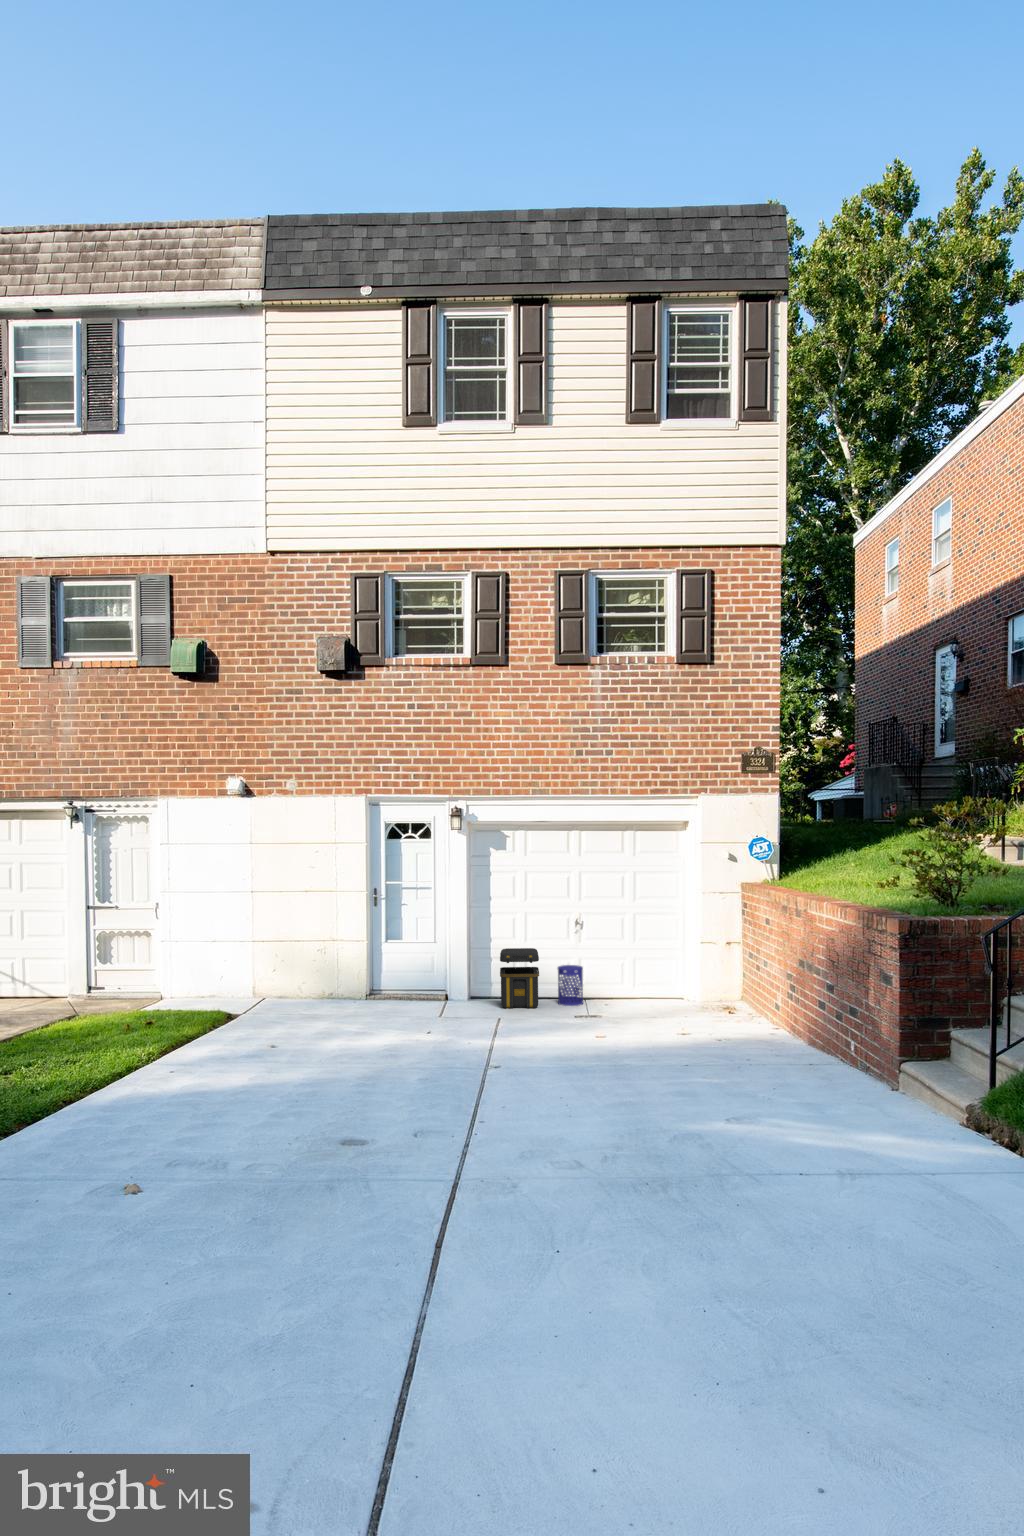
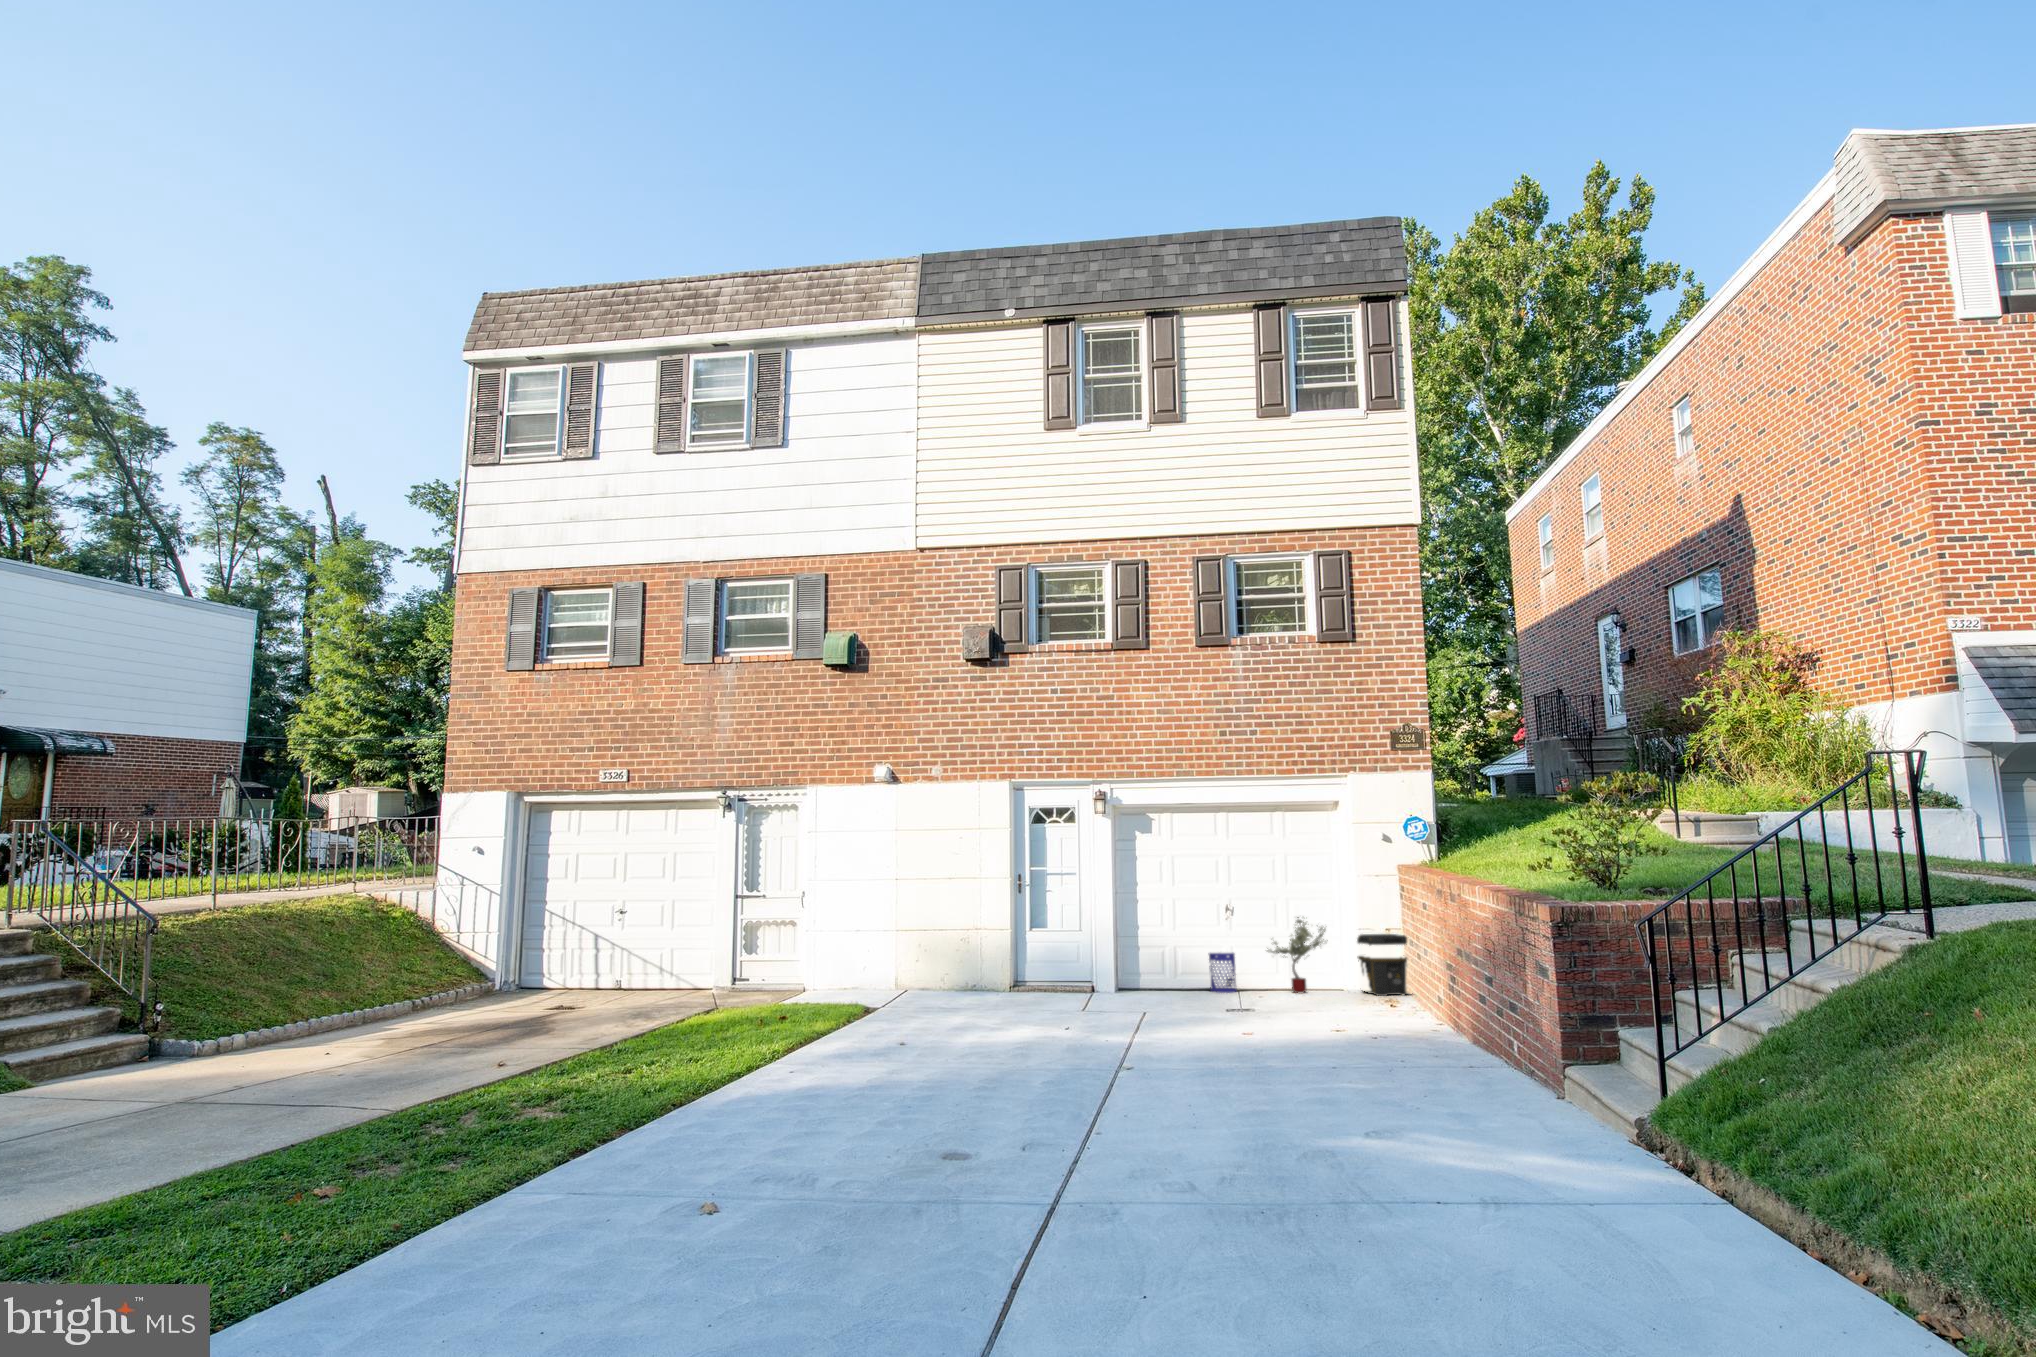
potted tree: none [611,932,671,1007] -> present [1268,917,1328,993]
toolbox: present [500,948,539,1008] -> present [1357,934,1409,996]

